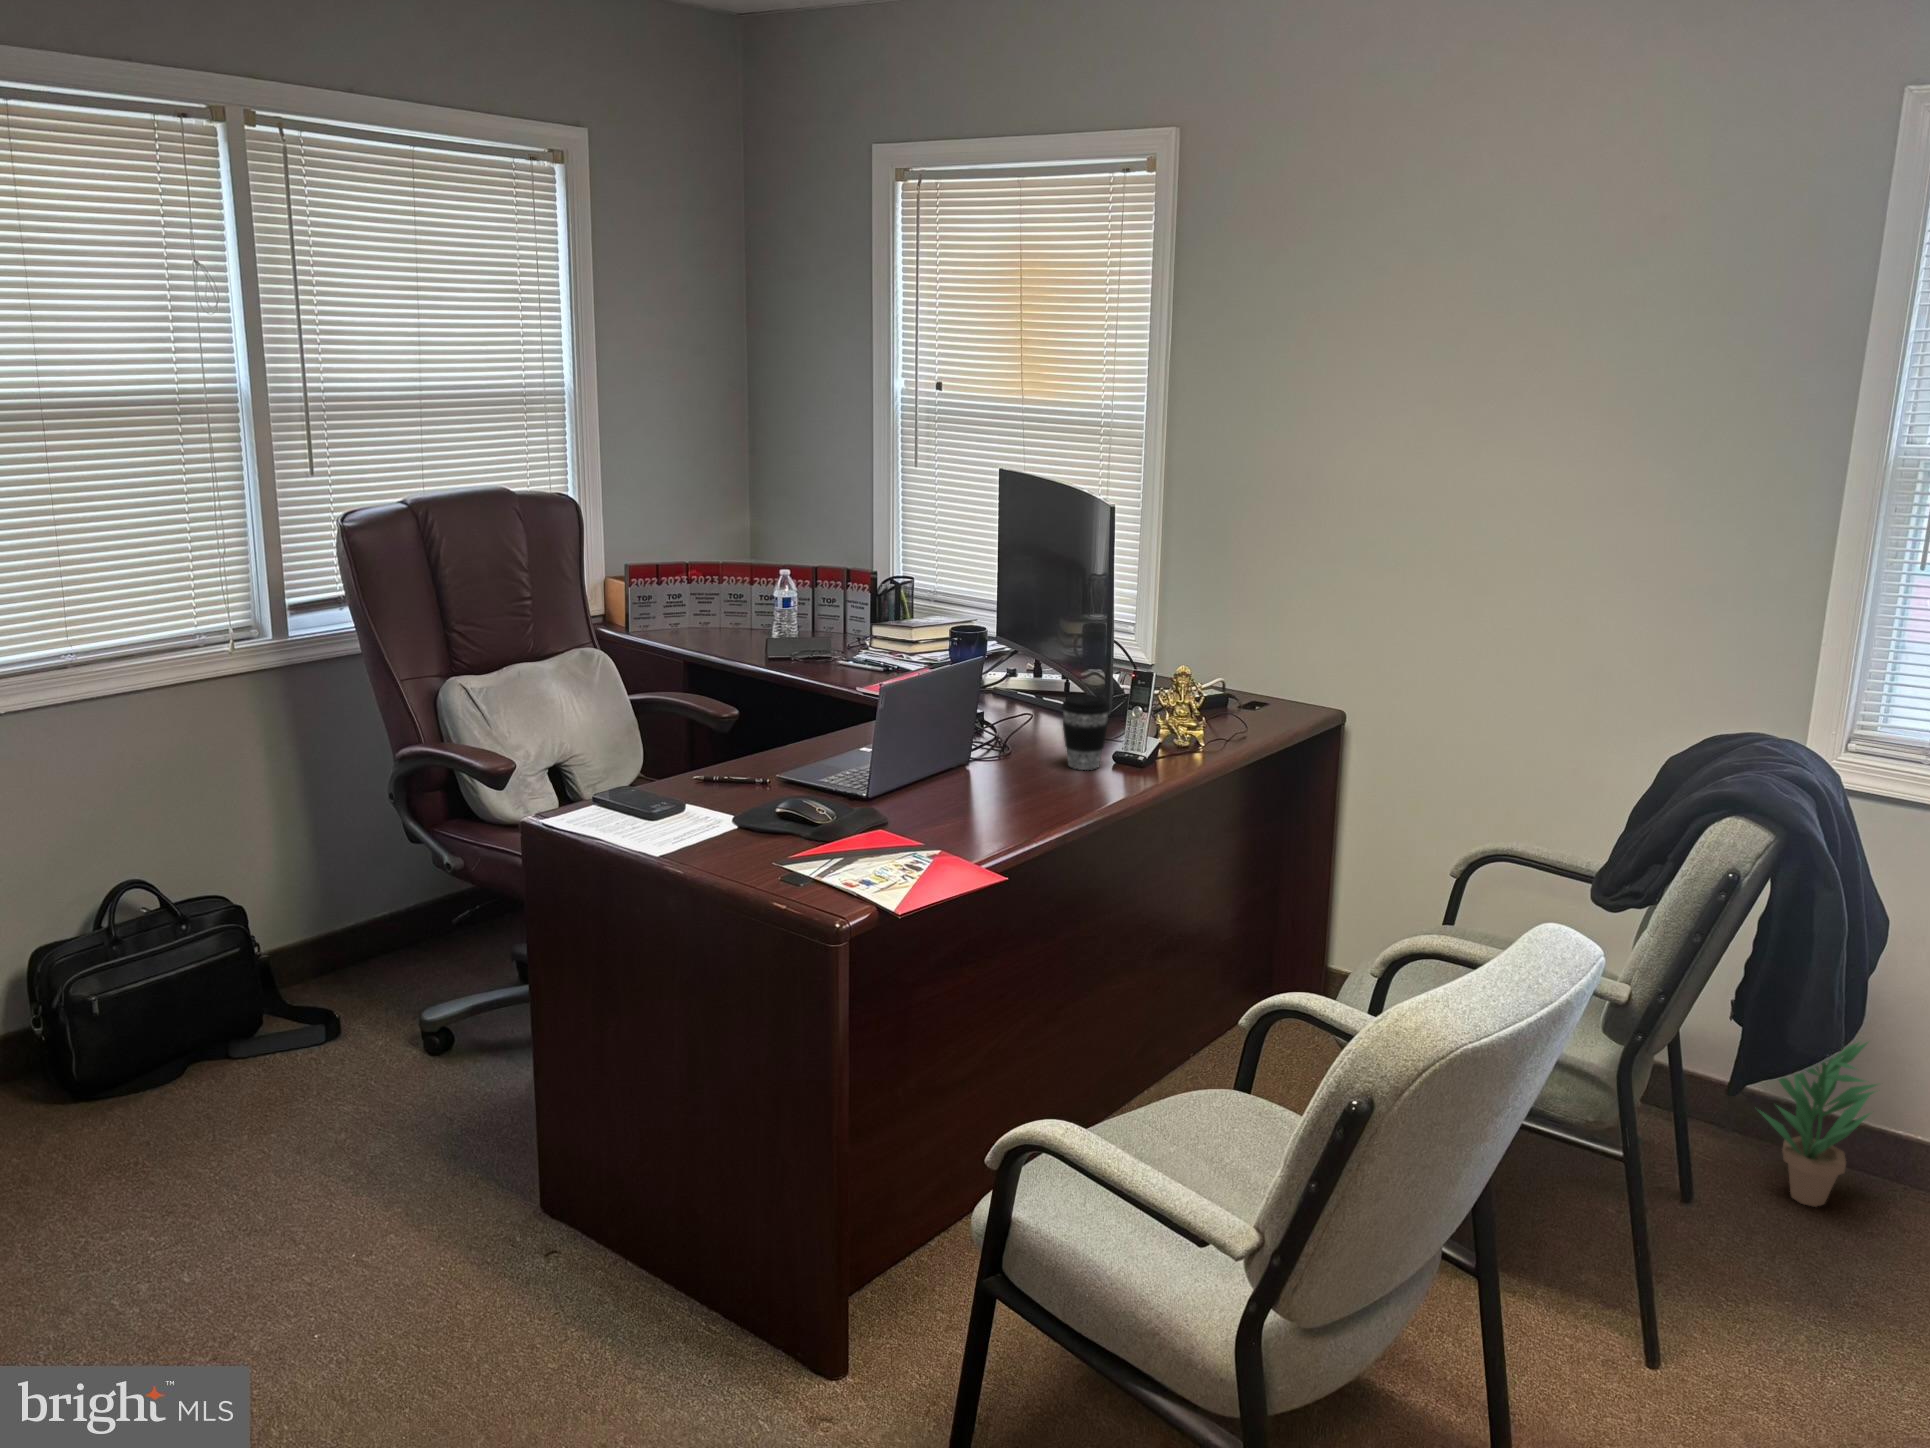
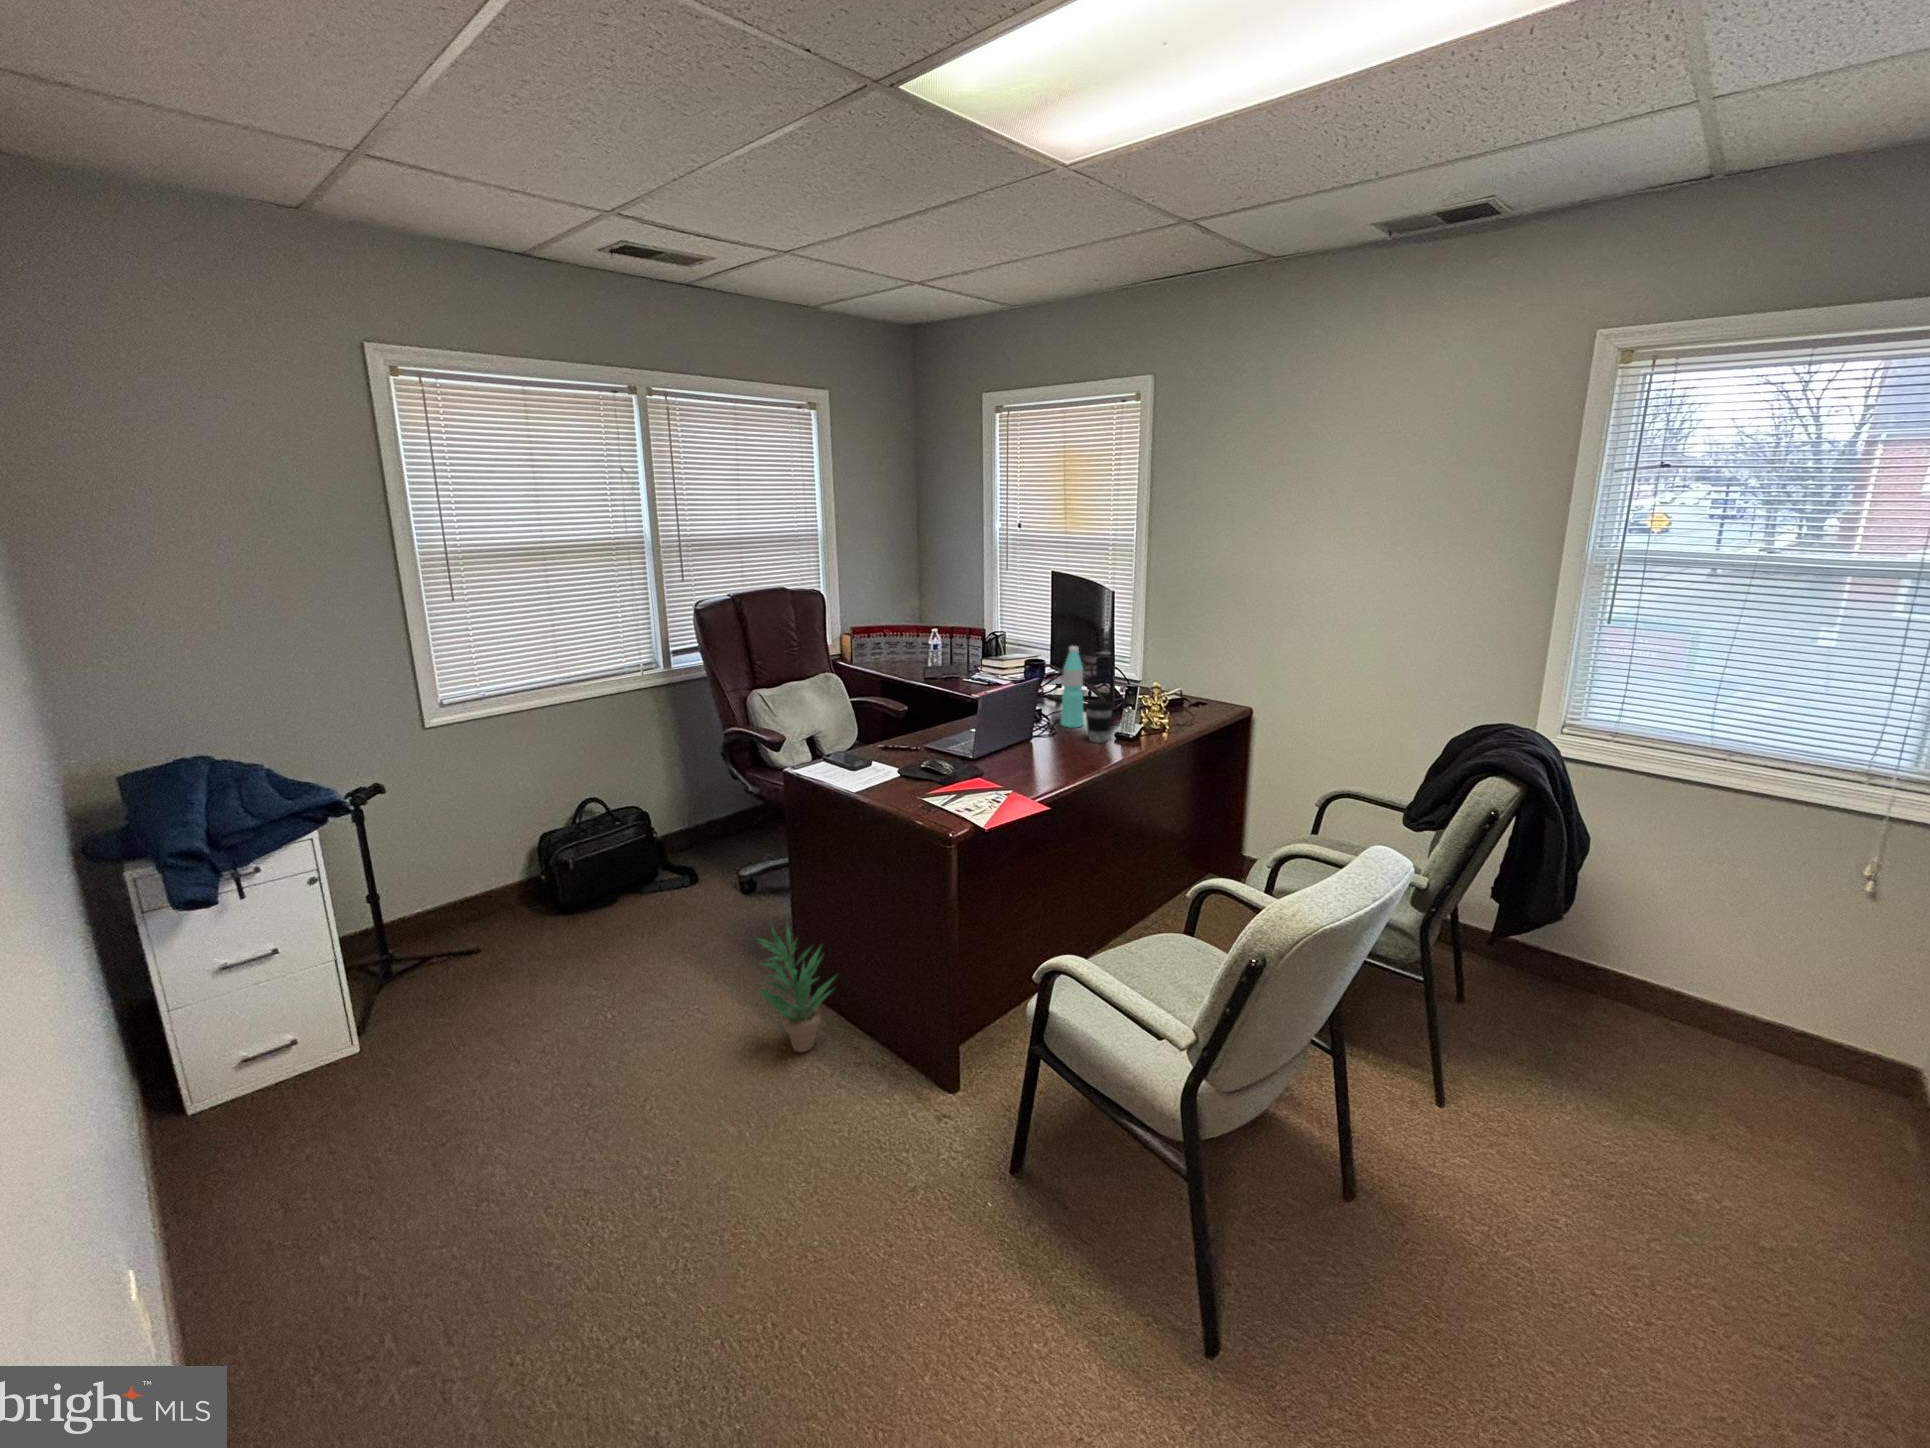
water bottle: none [1016,602,1057,744] -> present [1061,646,1084,727]
potted plant: present [1760,1043,1877,1207] -> present [758,924,834,1053]

